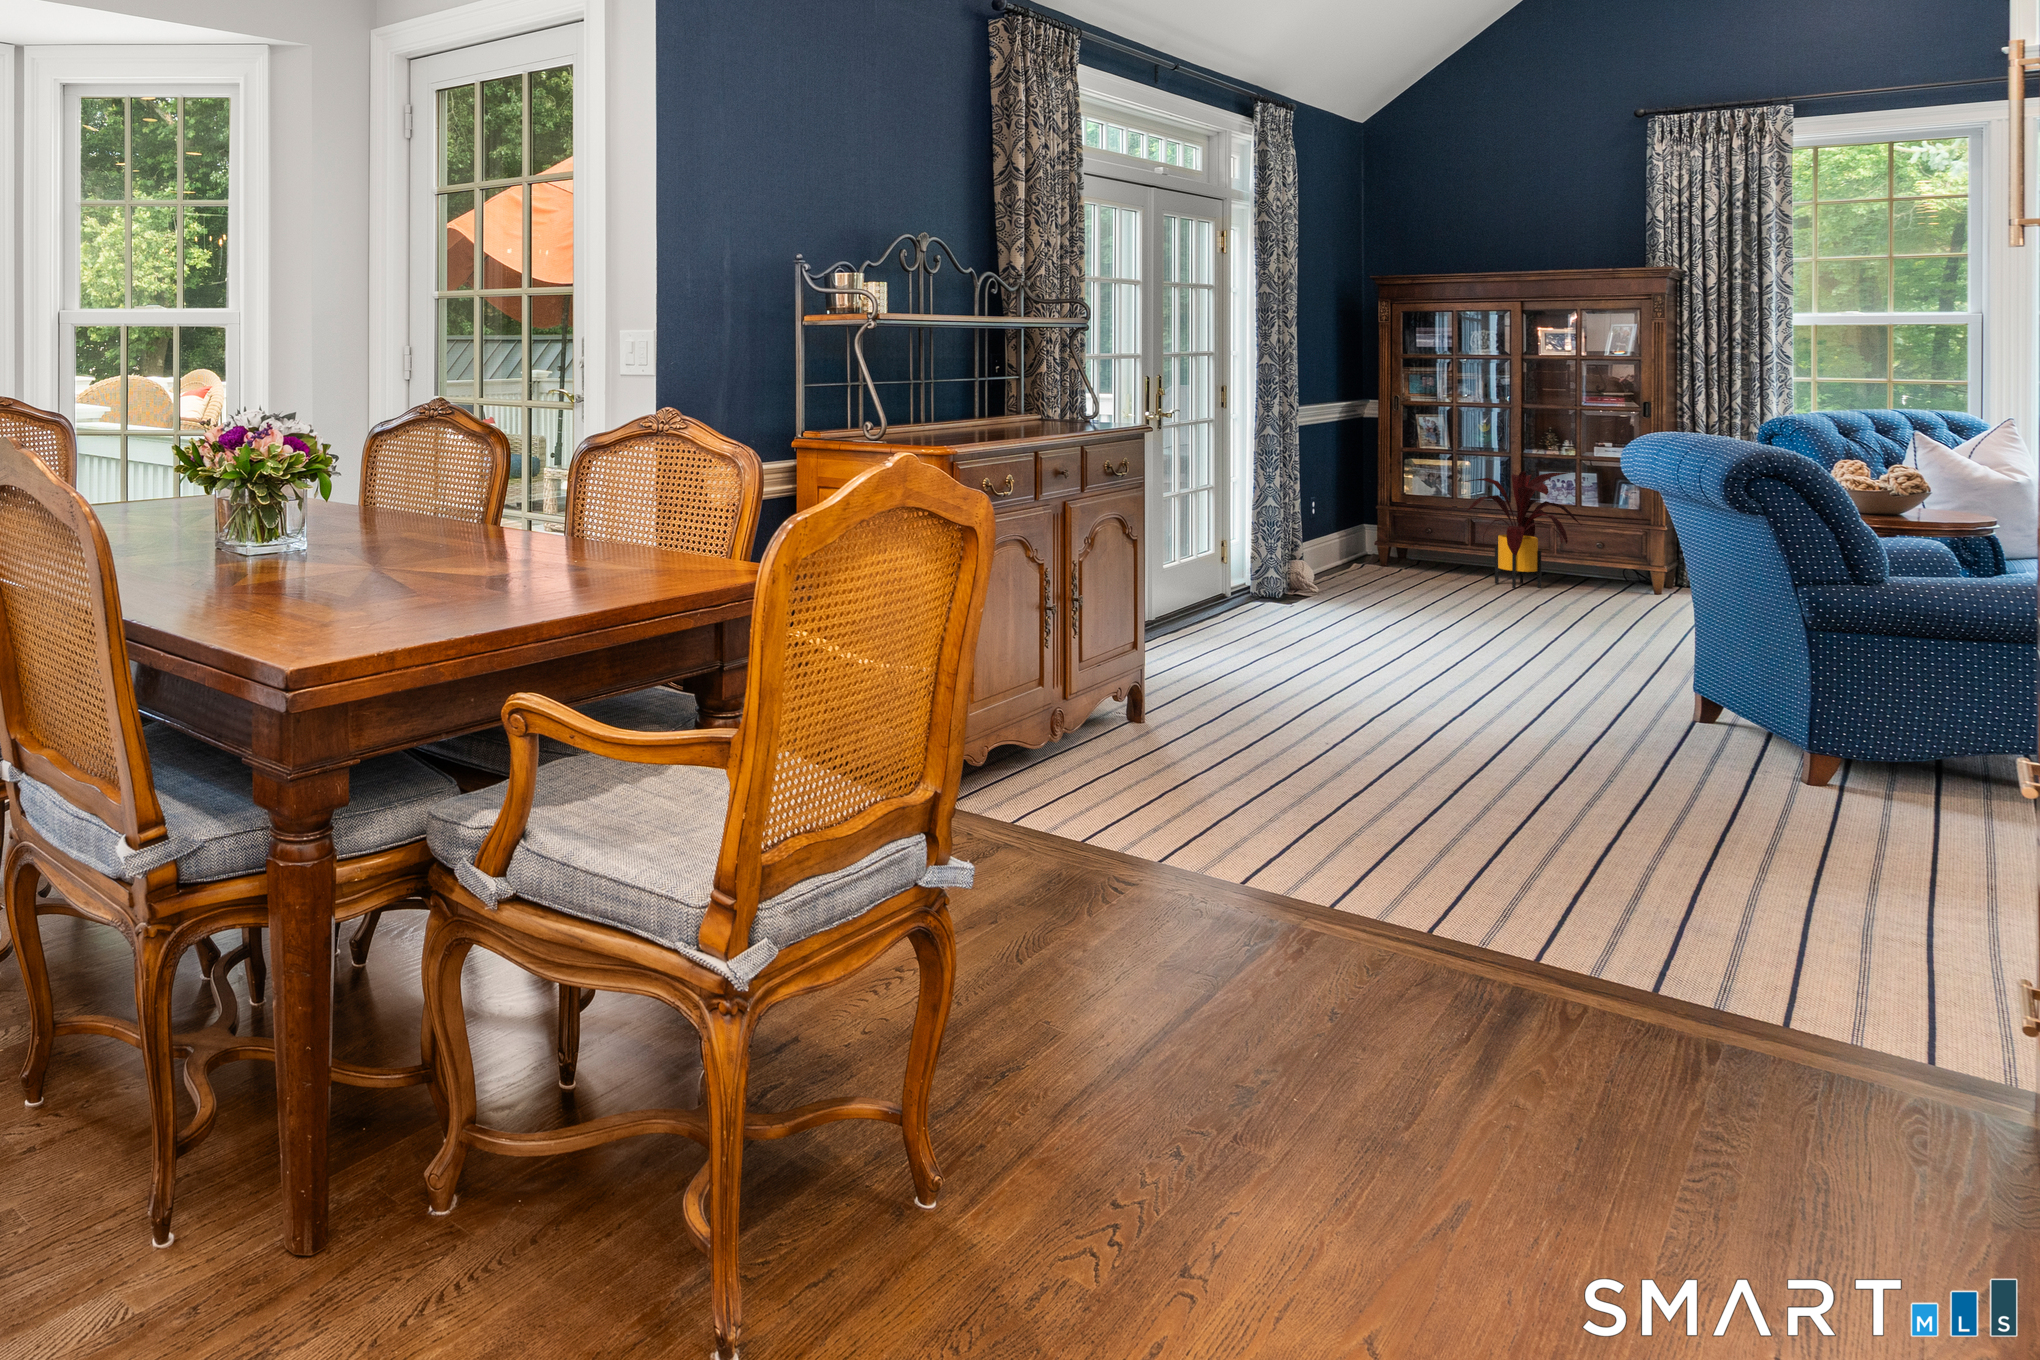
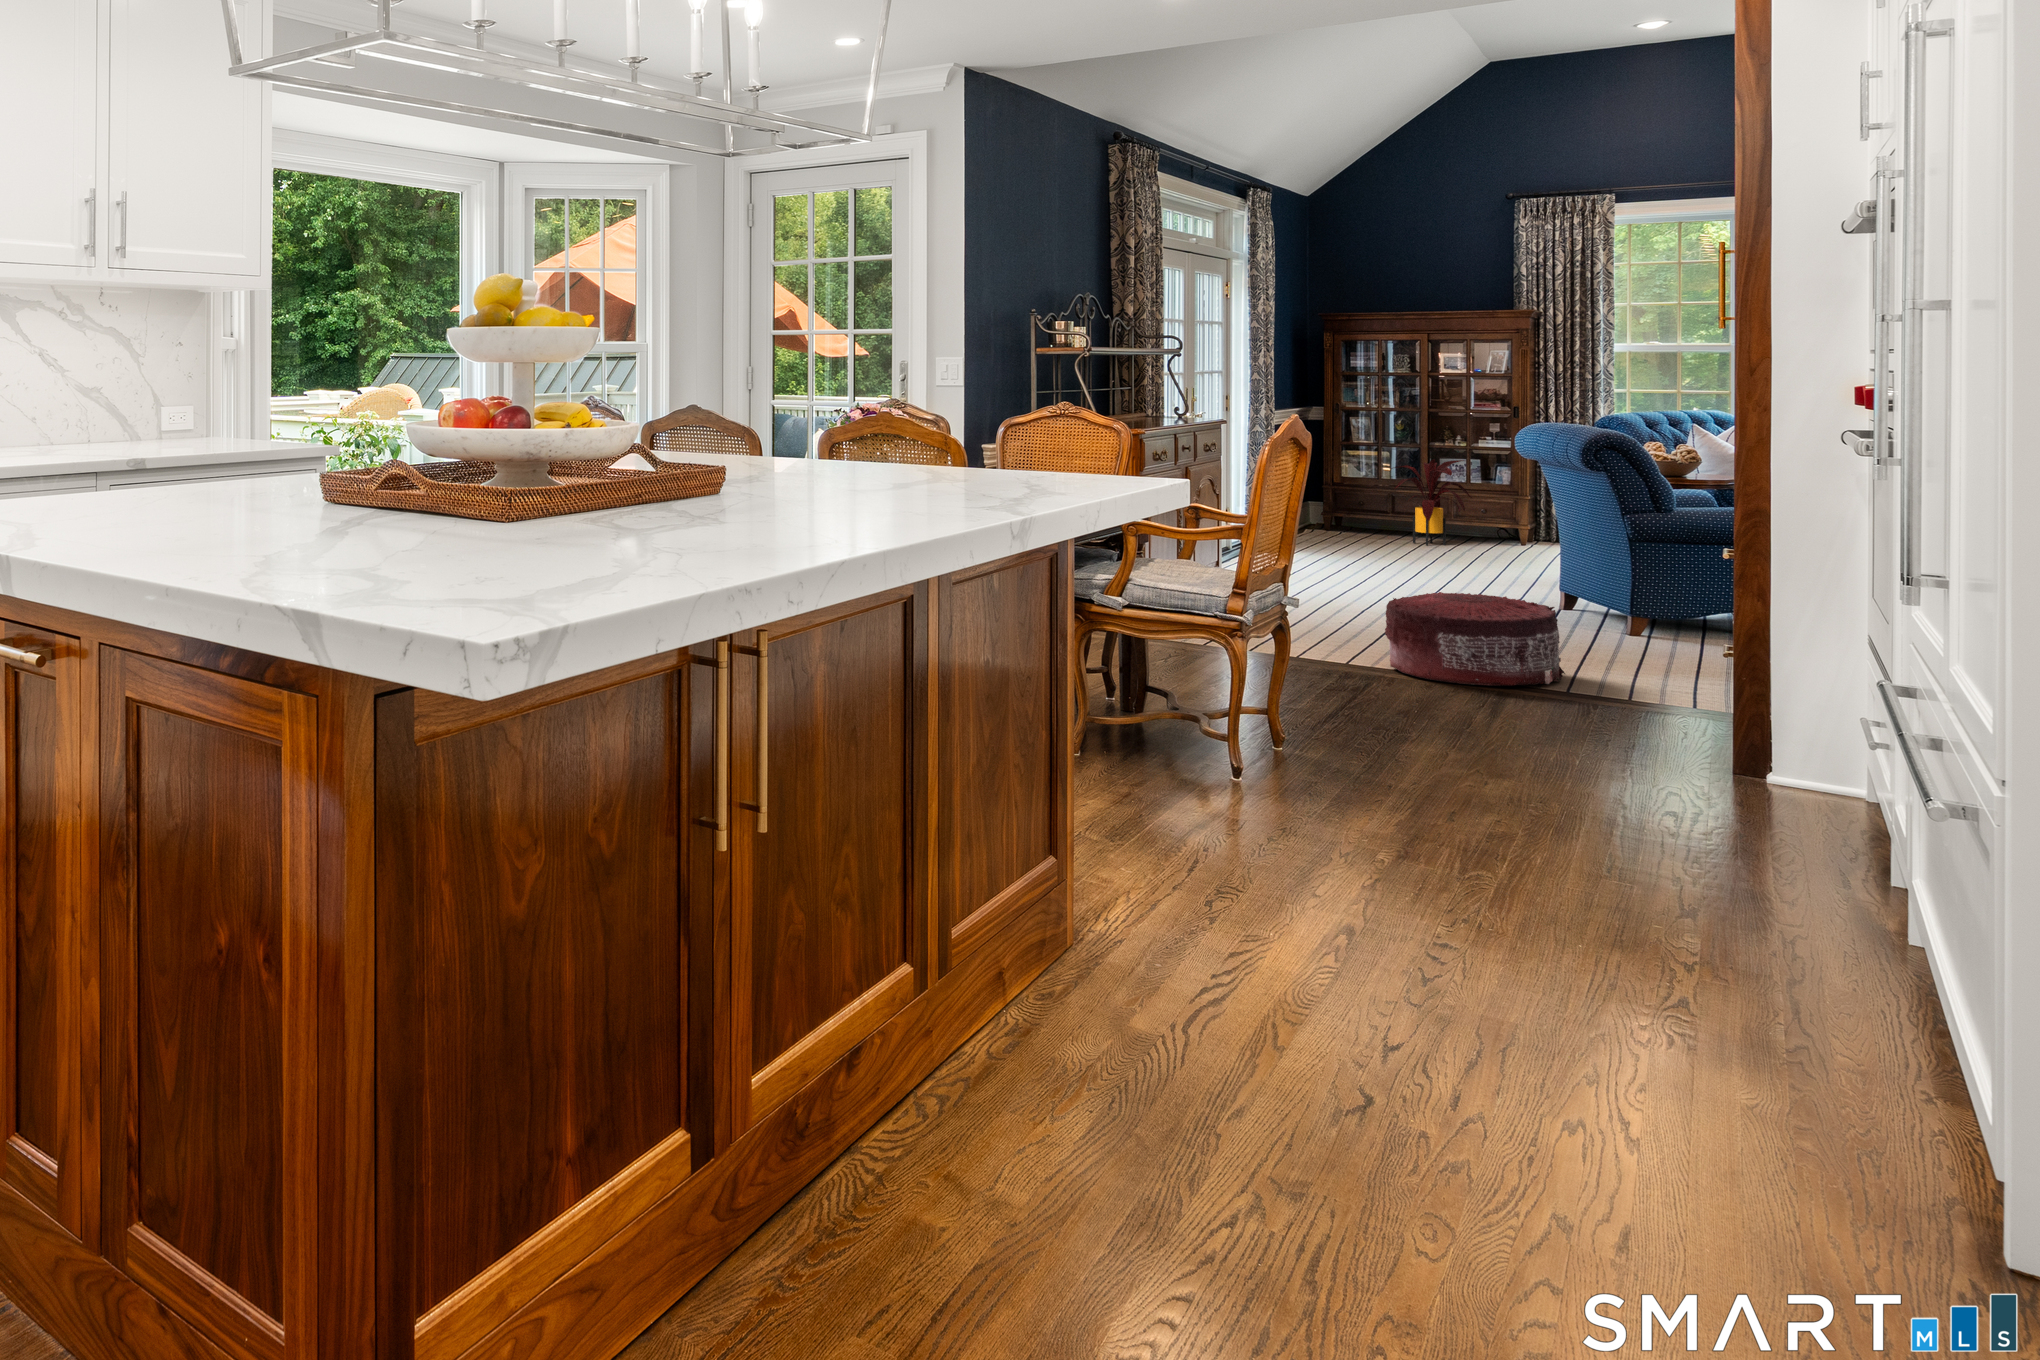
pouf: none [1324,740,1666,954] -> present [1385,592,1565,686]

